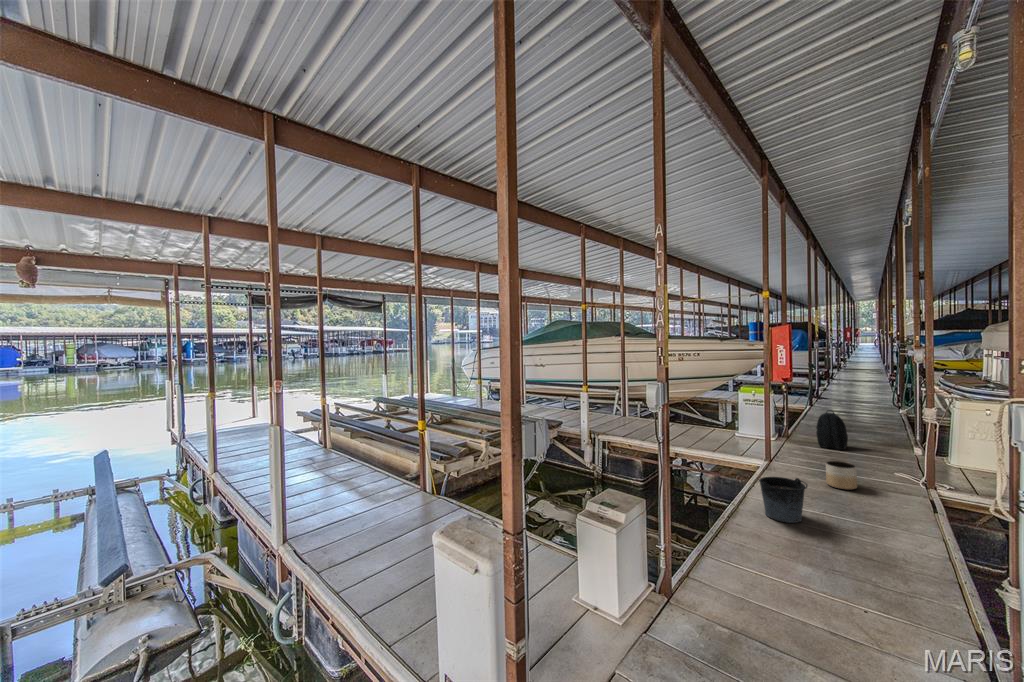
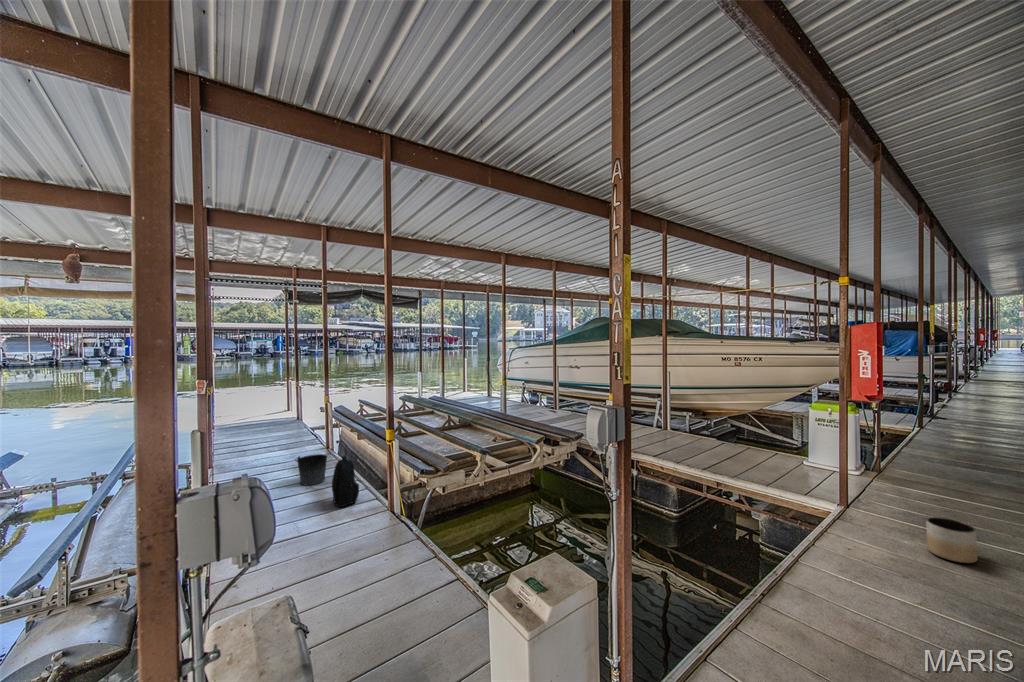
backpack: present [816,410,848,450] -> present [332,456,359,507]
bucket: present [759,477,807,523] -> present [295,454,327,485]

